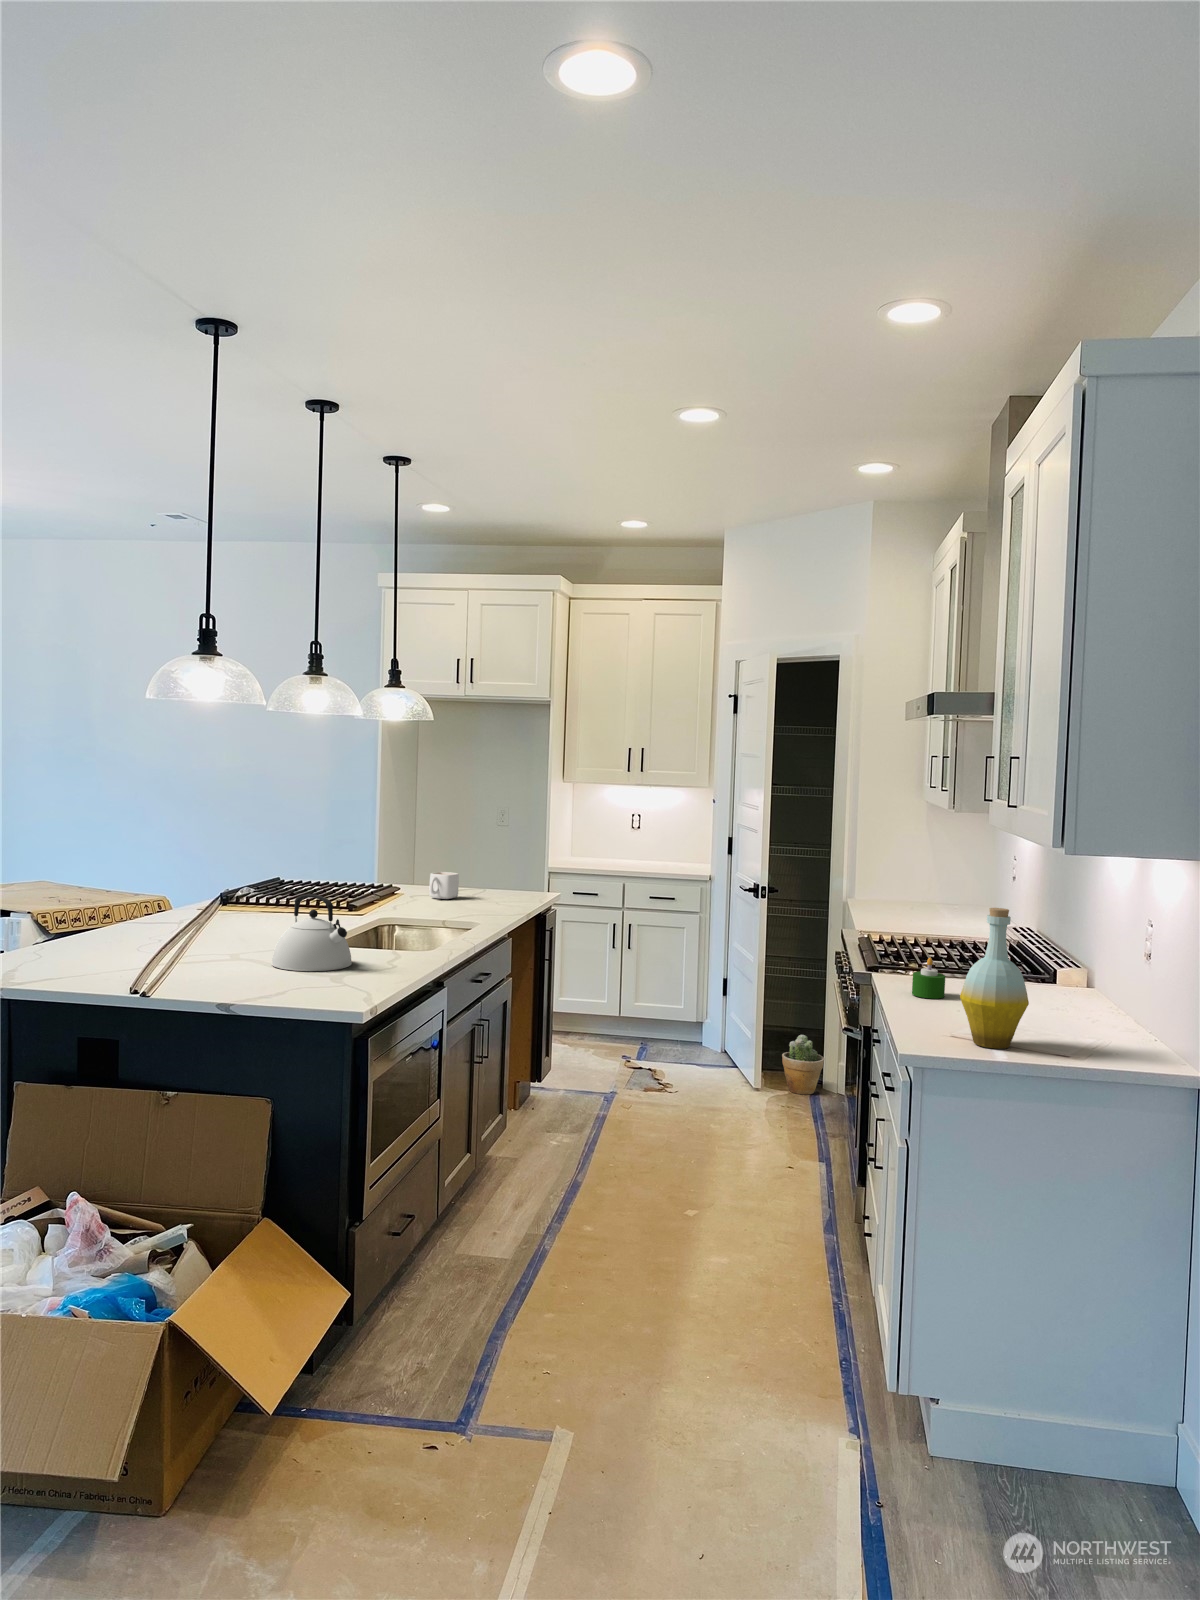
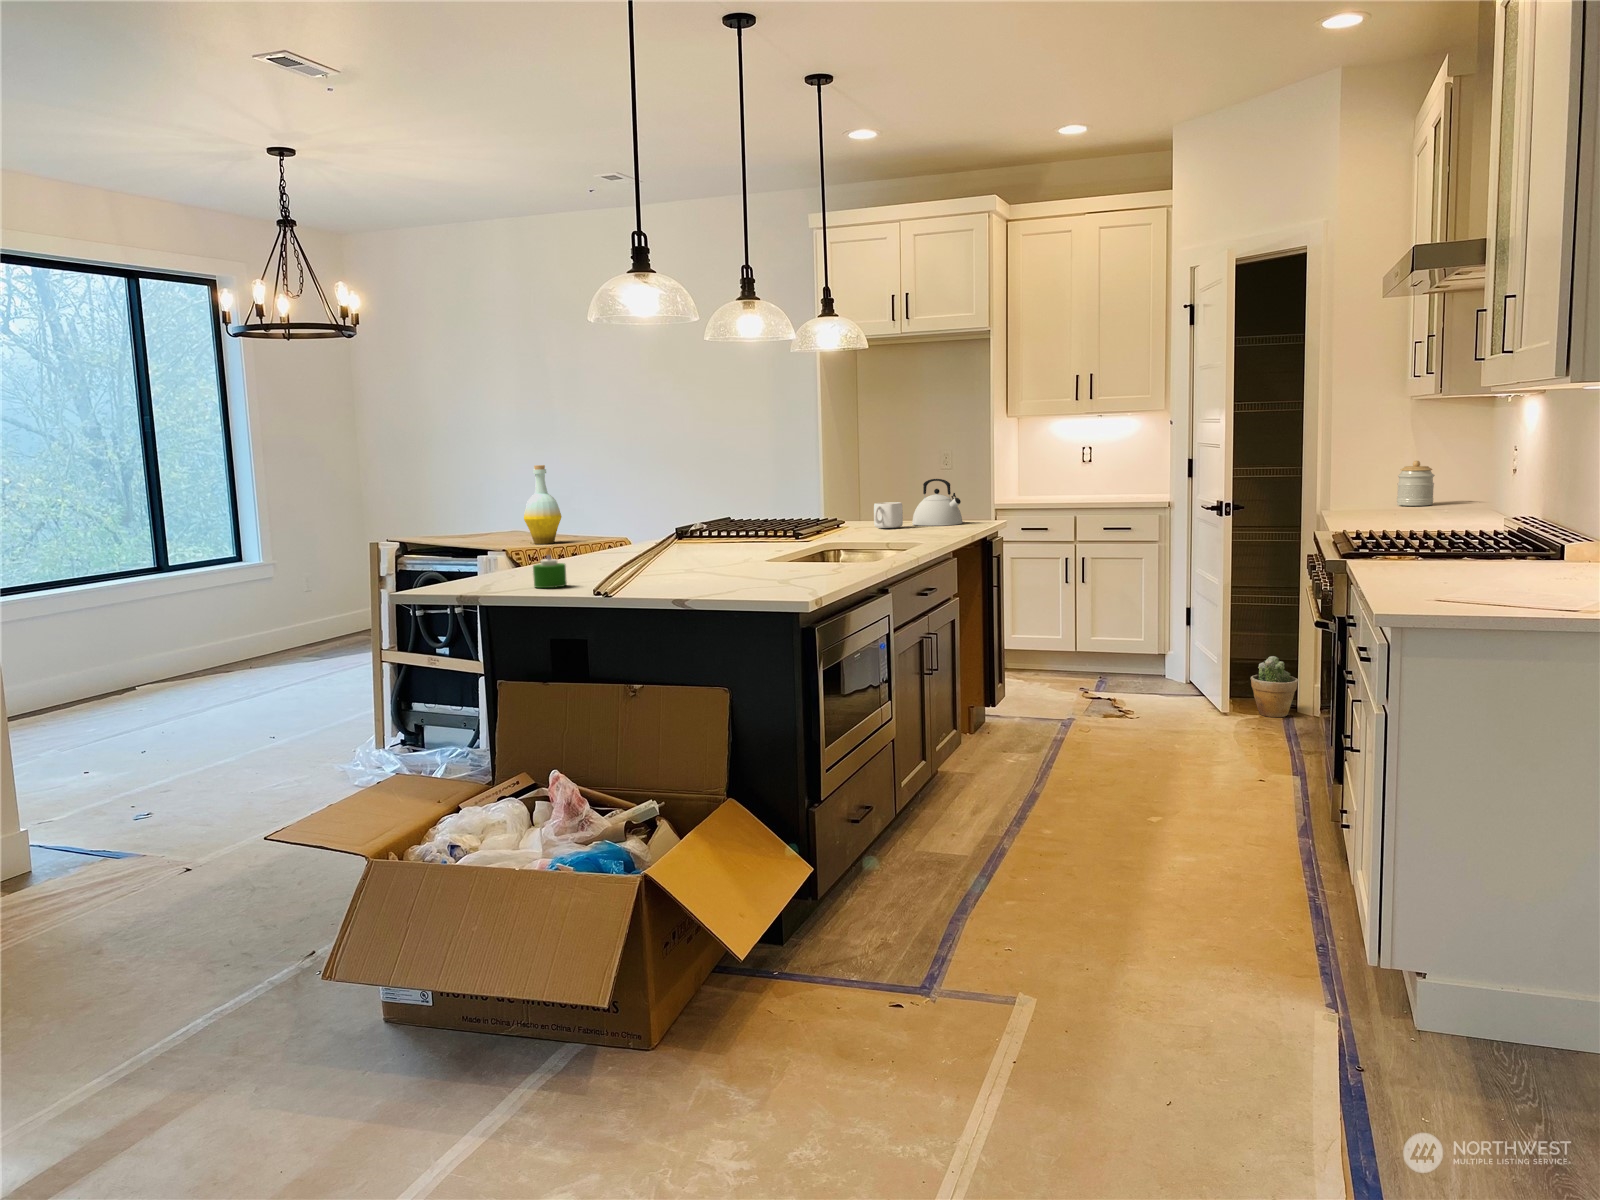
jar: none [913,860,945,902] -> present [1397,461,1435,506]
kettle: present [271,894,352,971] -> present [912,479,963,526]
bottle: present [960,908,1029,1049] -> present [524,465,562,544]
candle: present [912,958,945,999] -> present [533,548,567,588]

